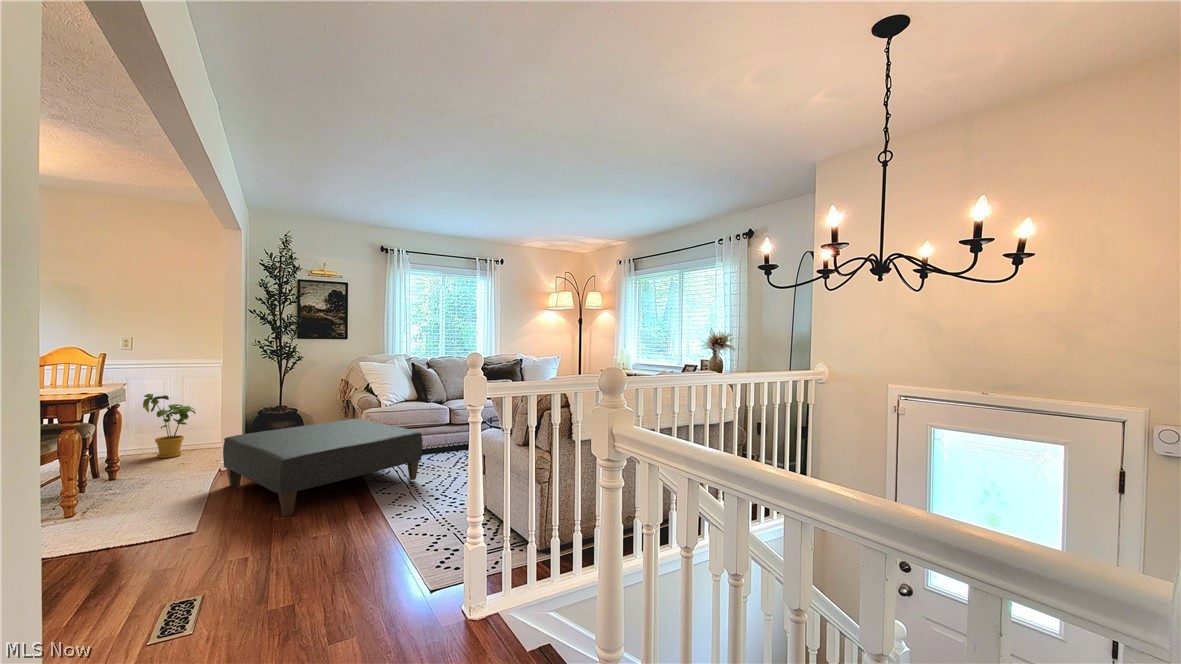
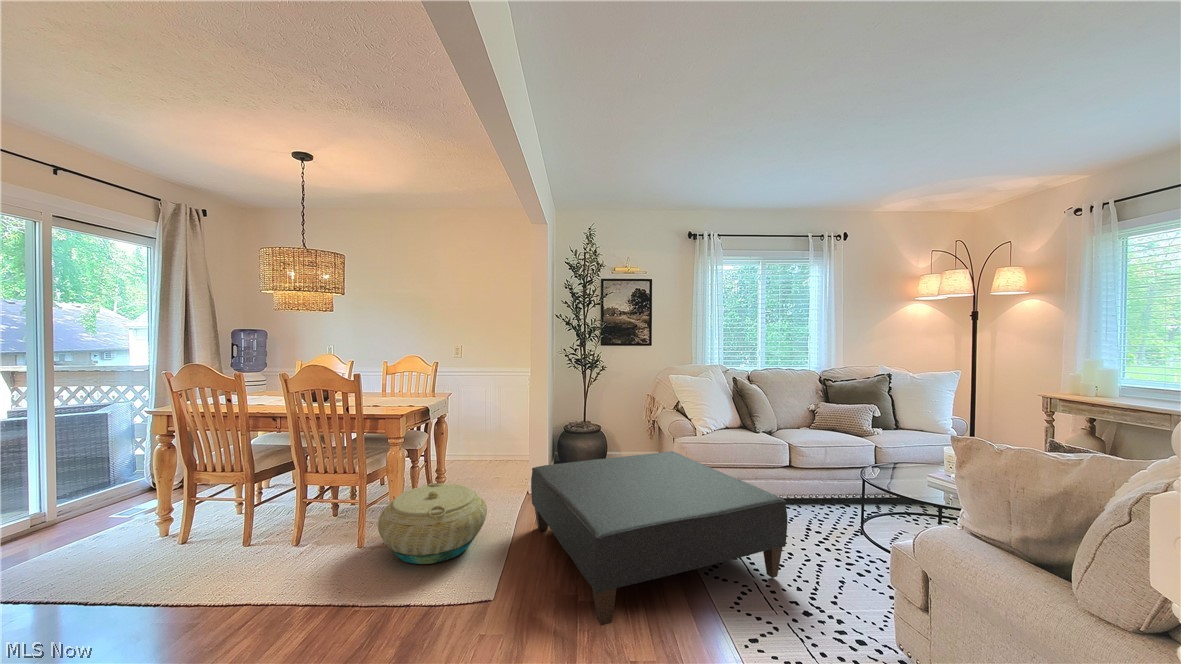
house plant: present [143,394,195,458] -> none [471,402,513,469]
basket: none [55,459,178,520] -> present [378,483,487,564]

